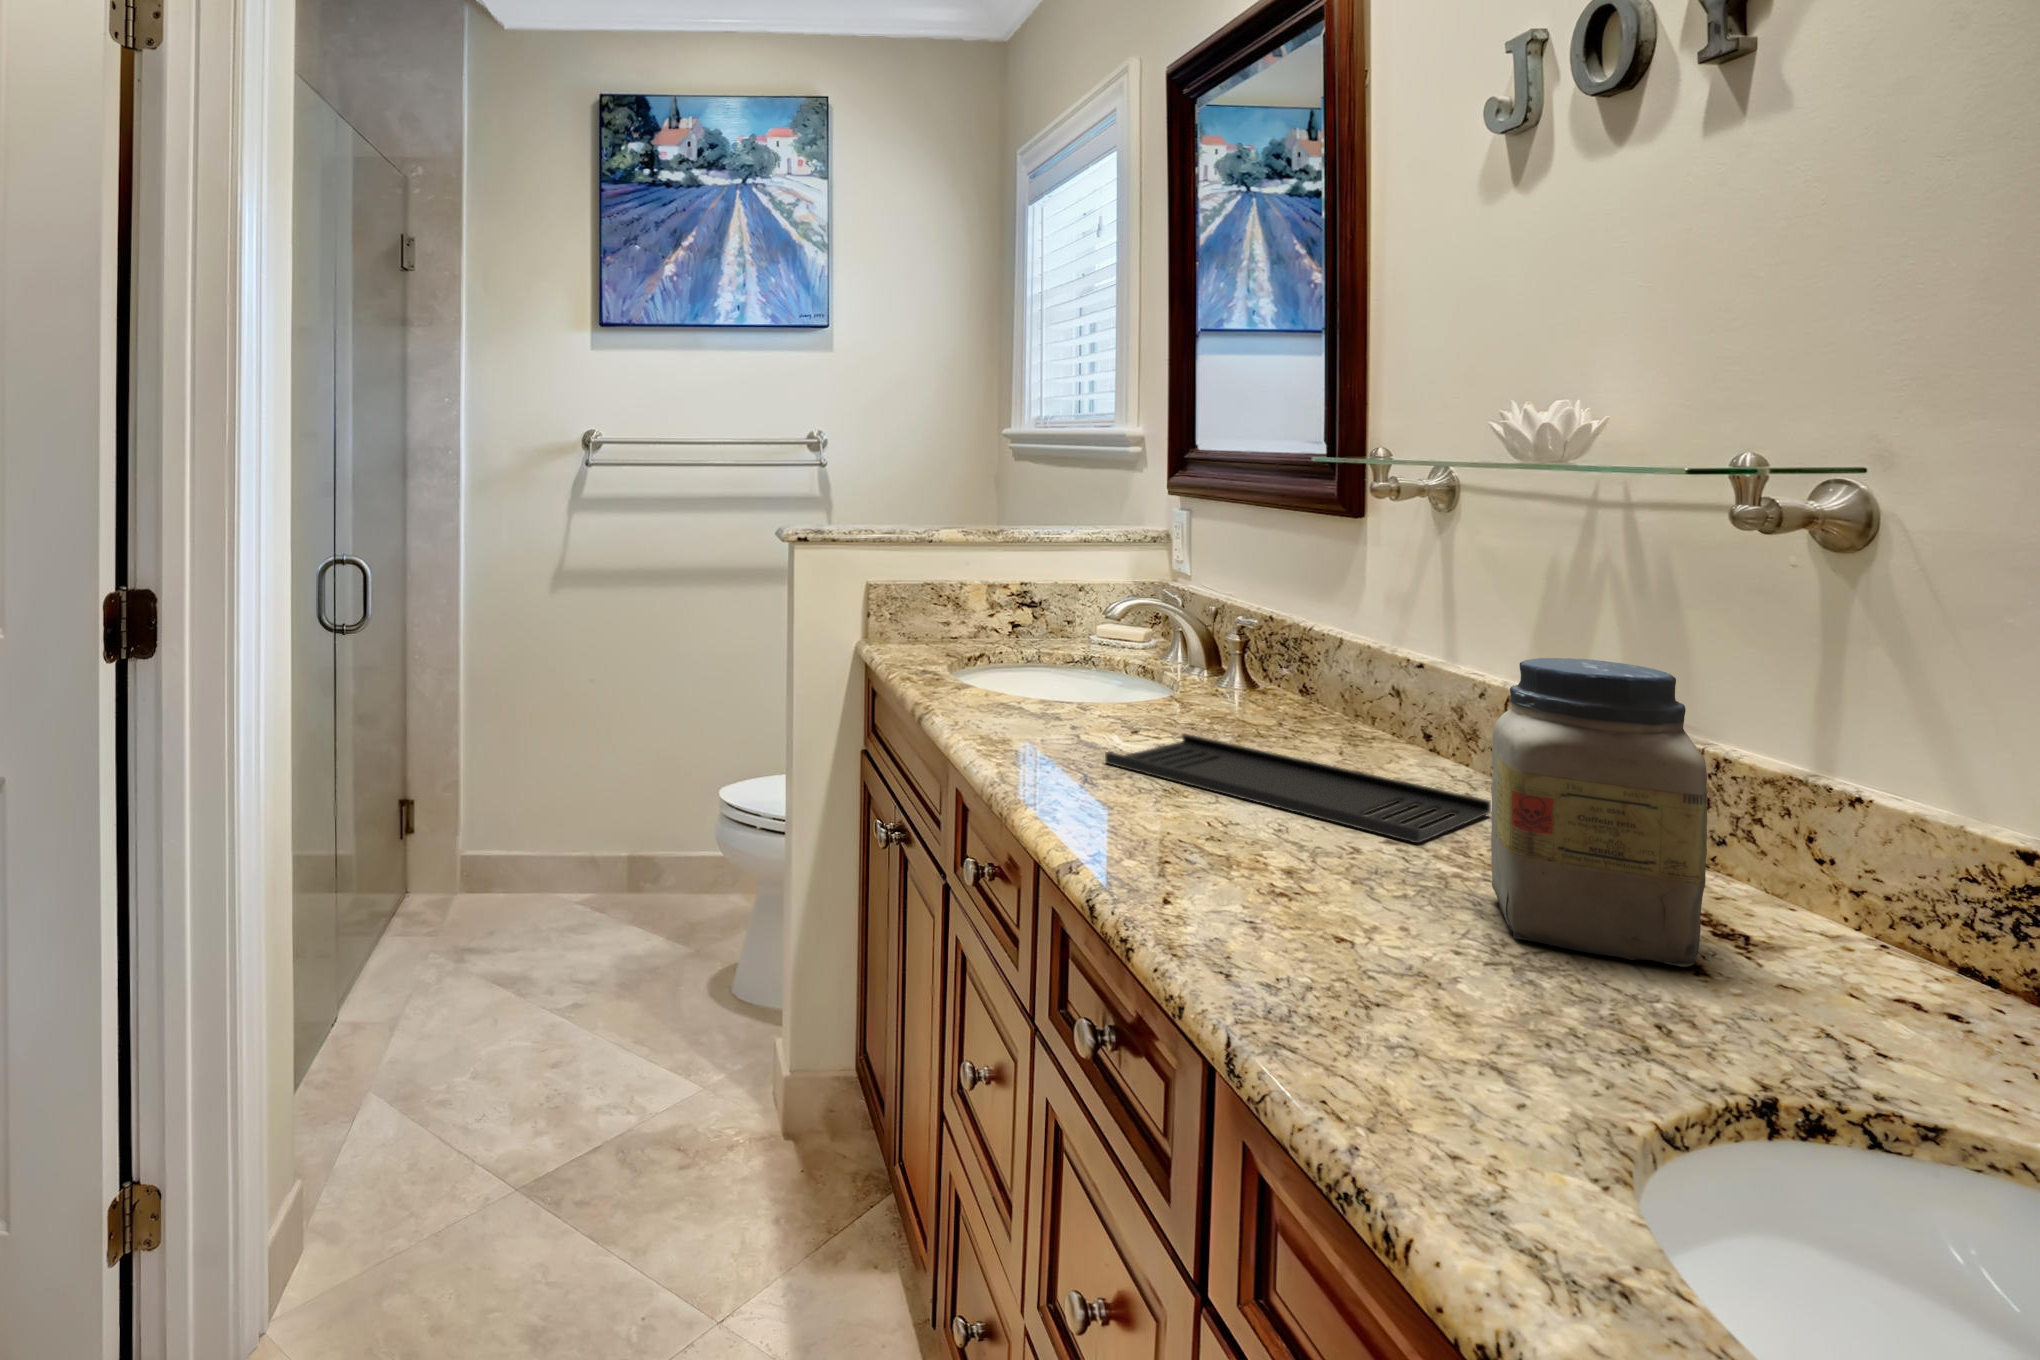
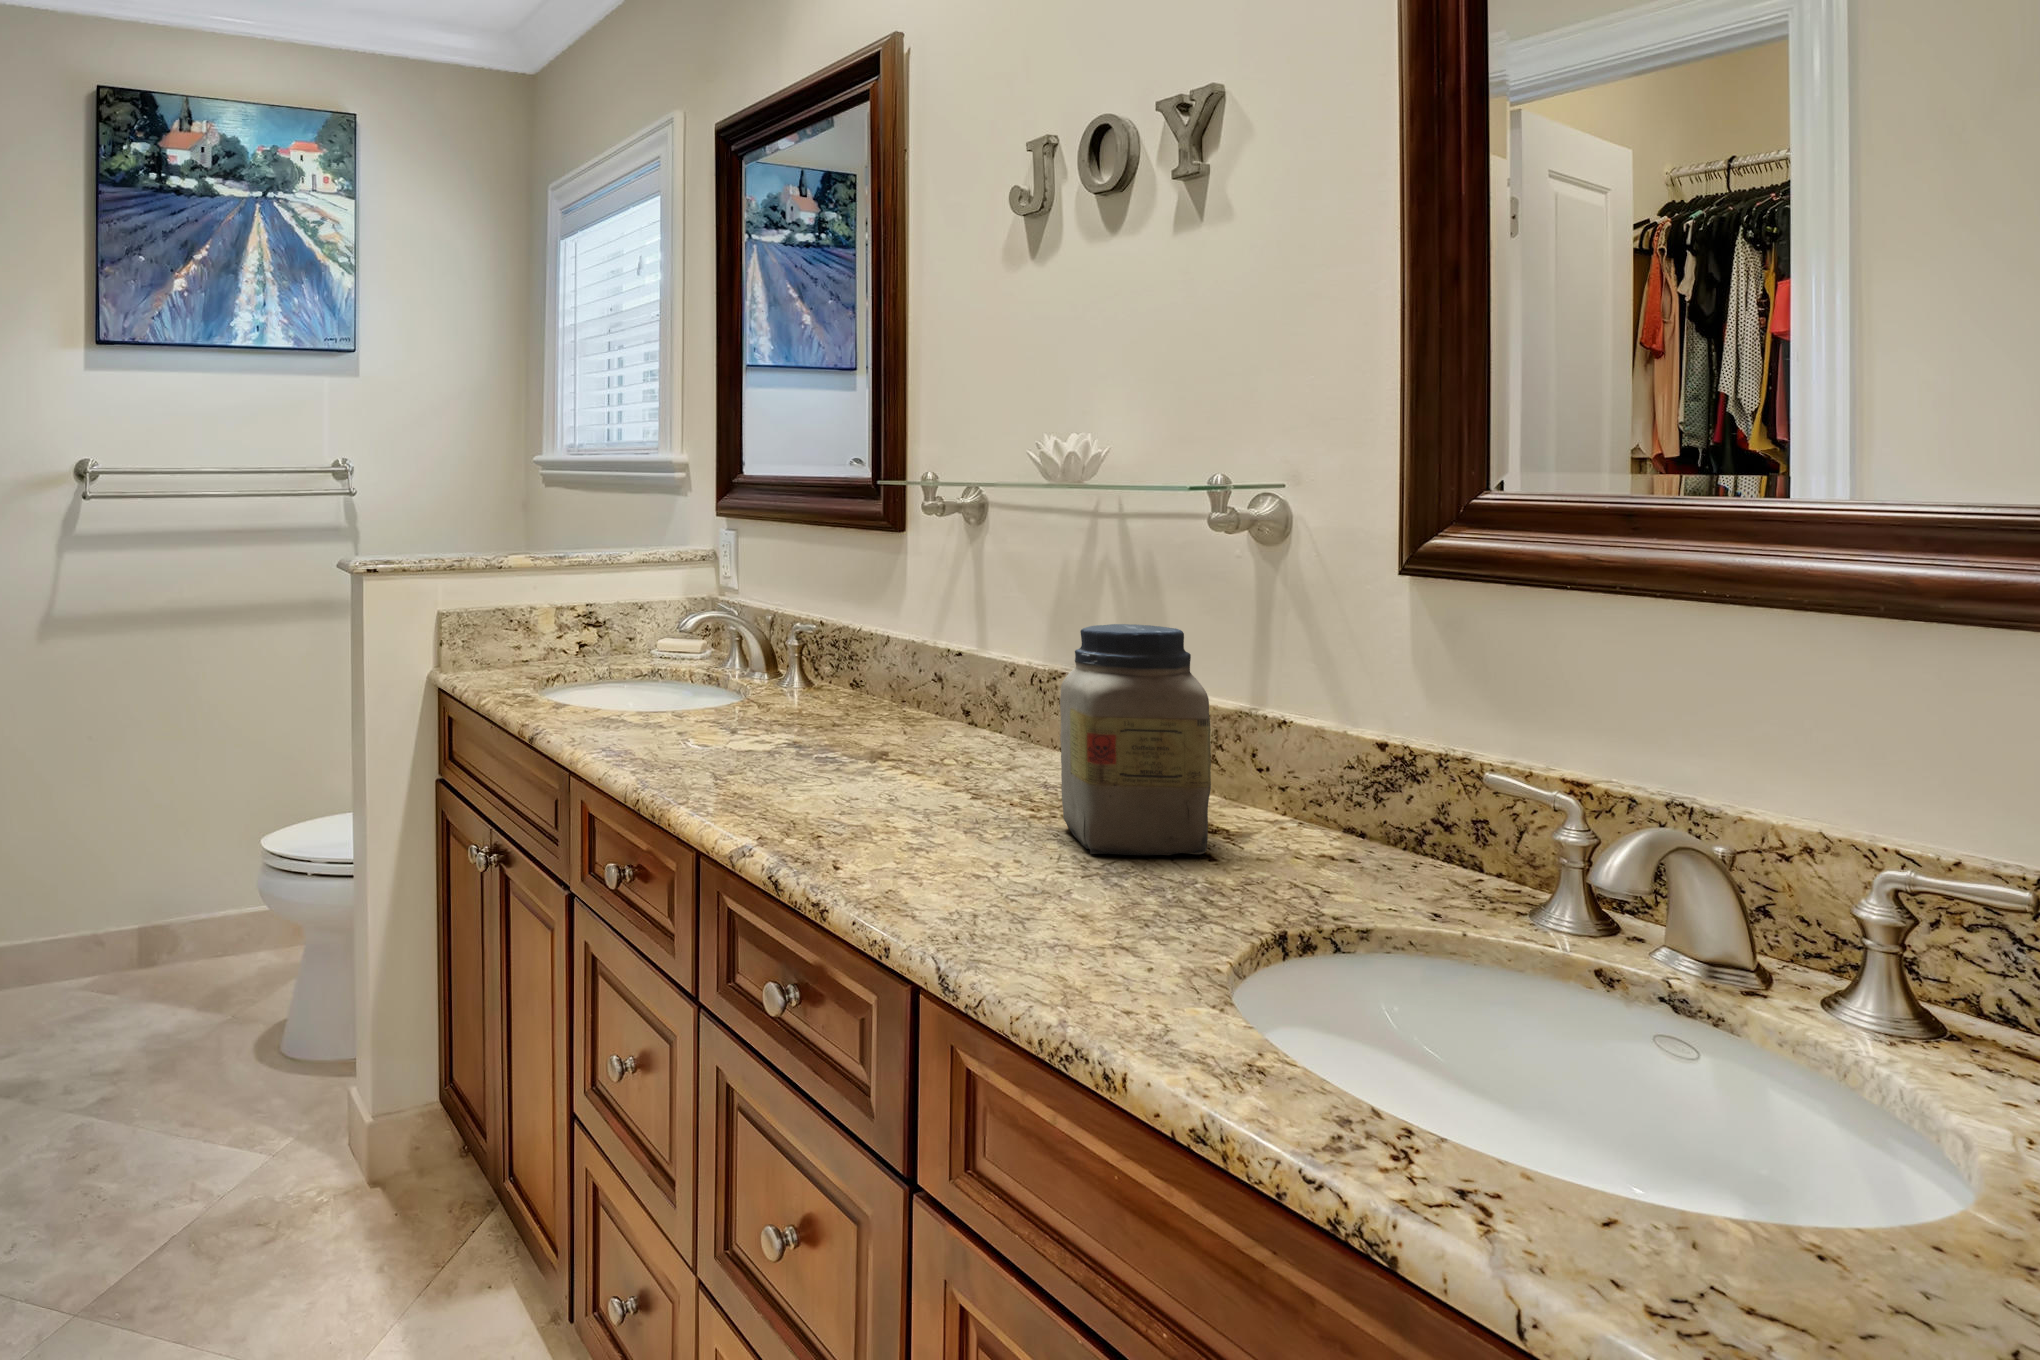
tray: present [1105,734,1491,843] -> none [725,734,1032,798]

